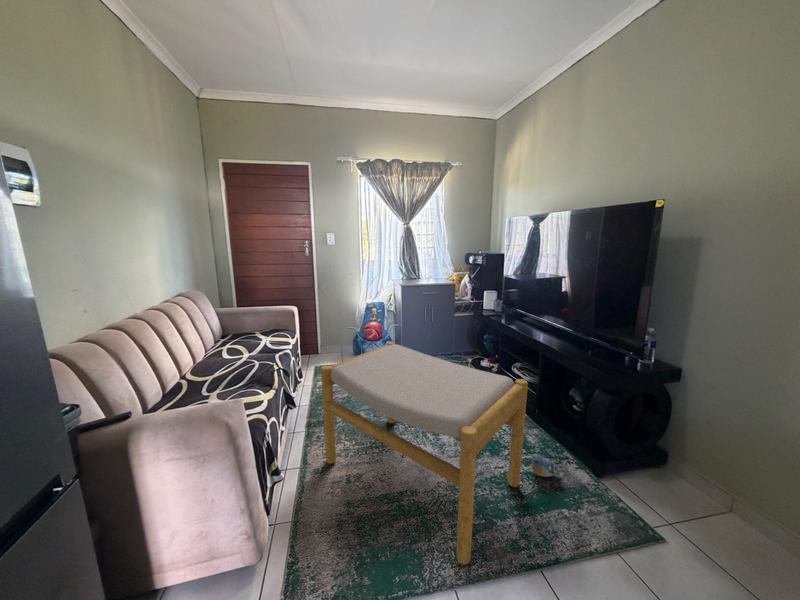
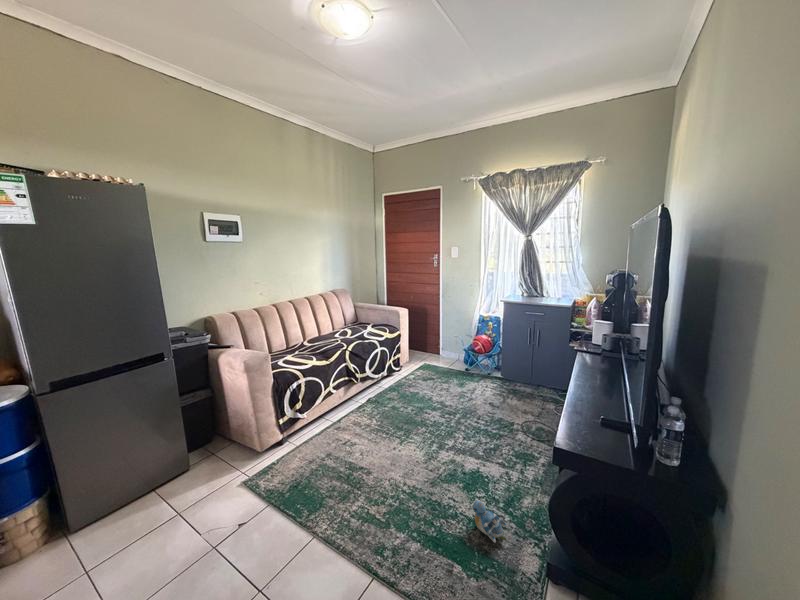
footstool: present [321,341,528,565] -> none [325,348,452,531]

